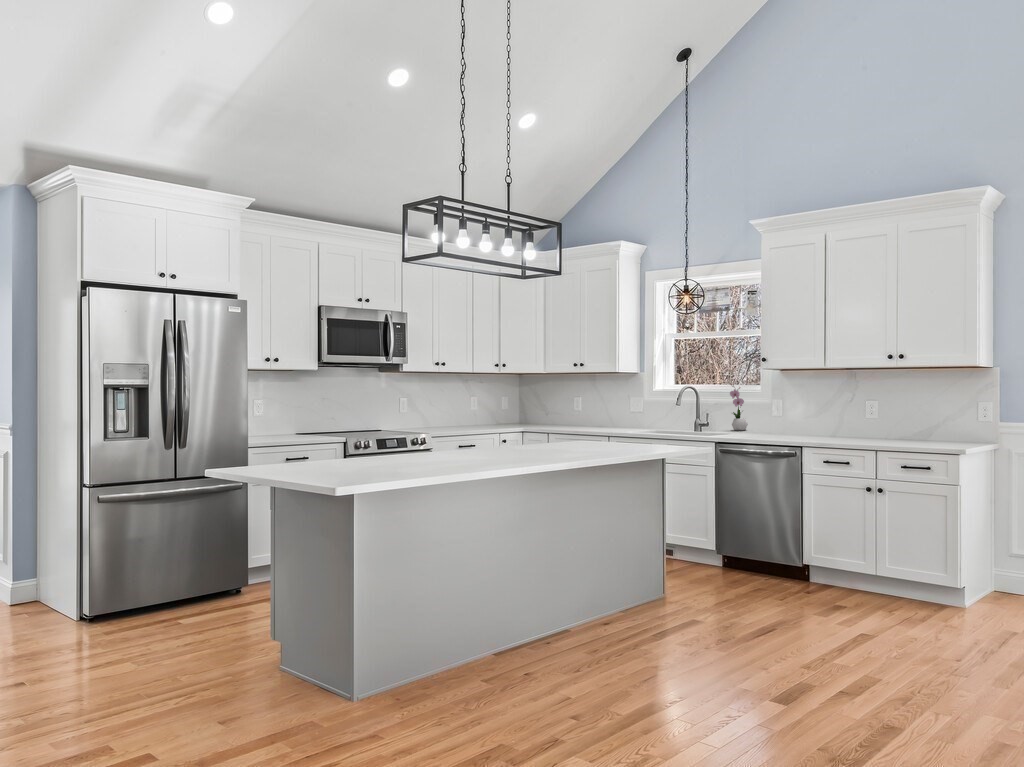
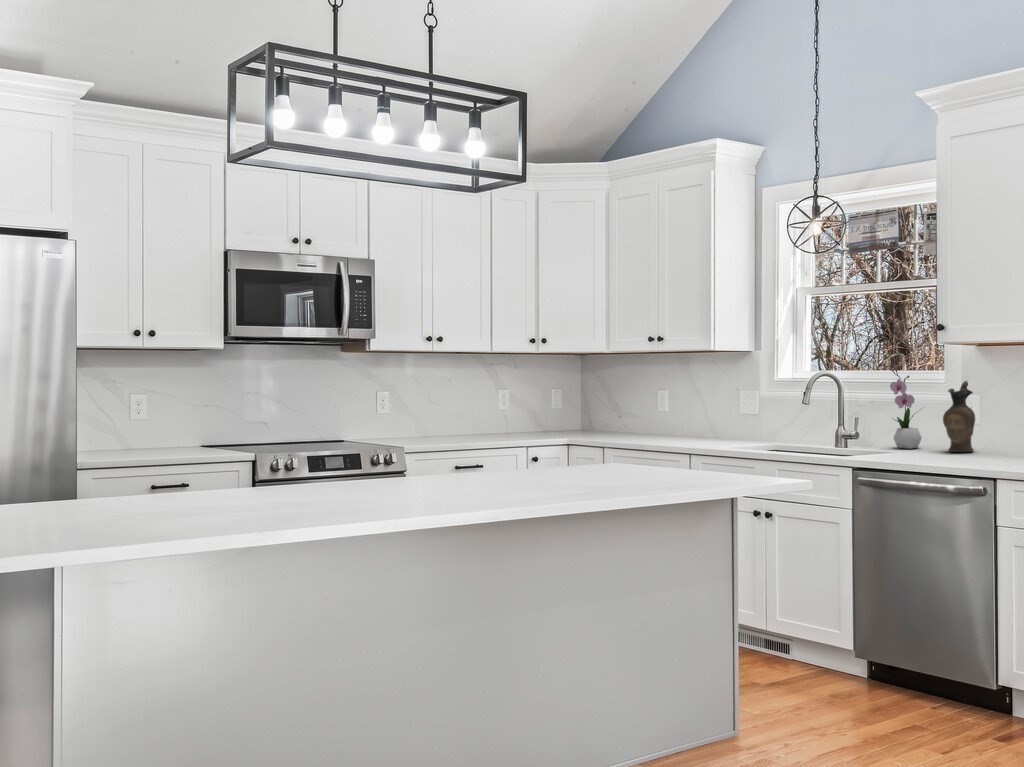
ceramic pitcher: none [761,390,779,432] -> present [943,381,975,452]

